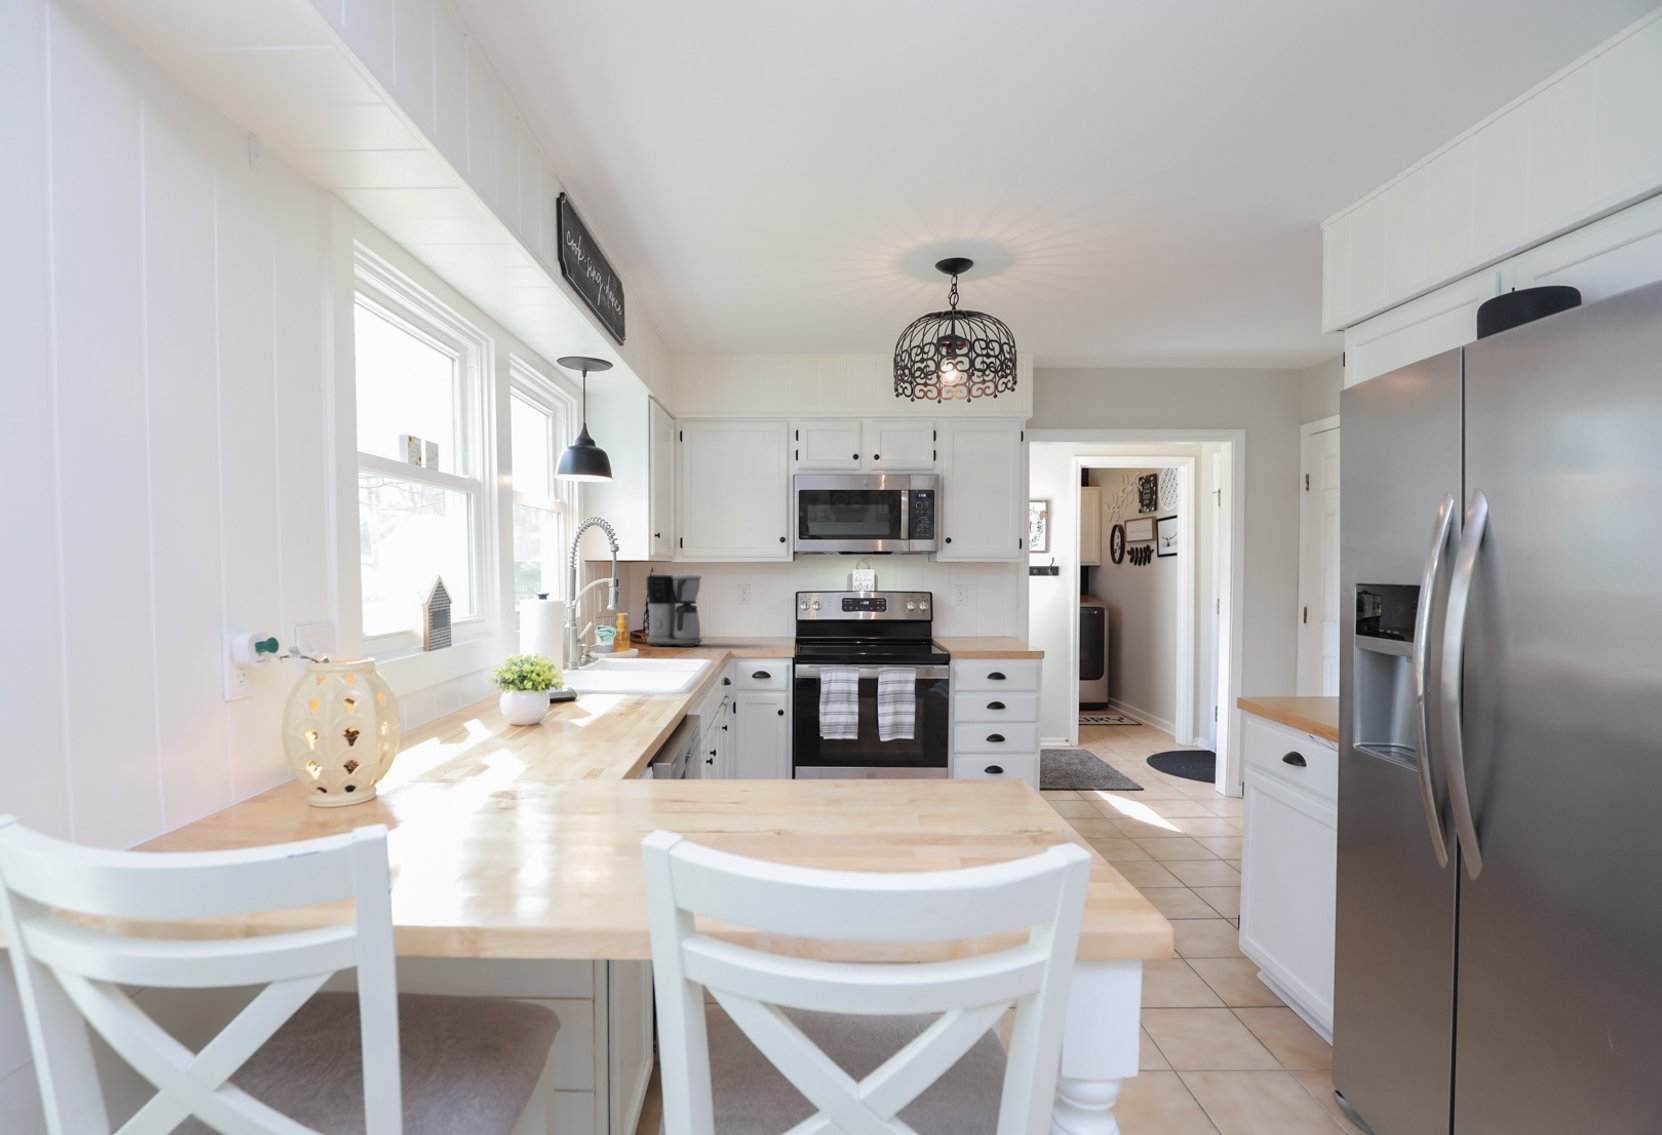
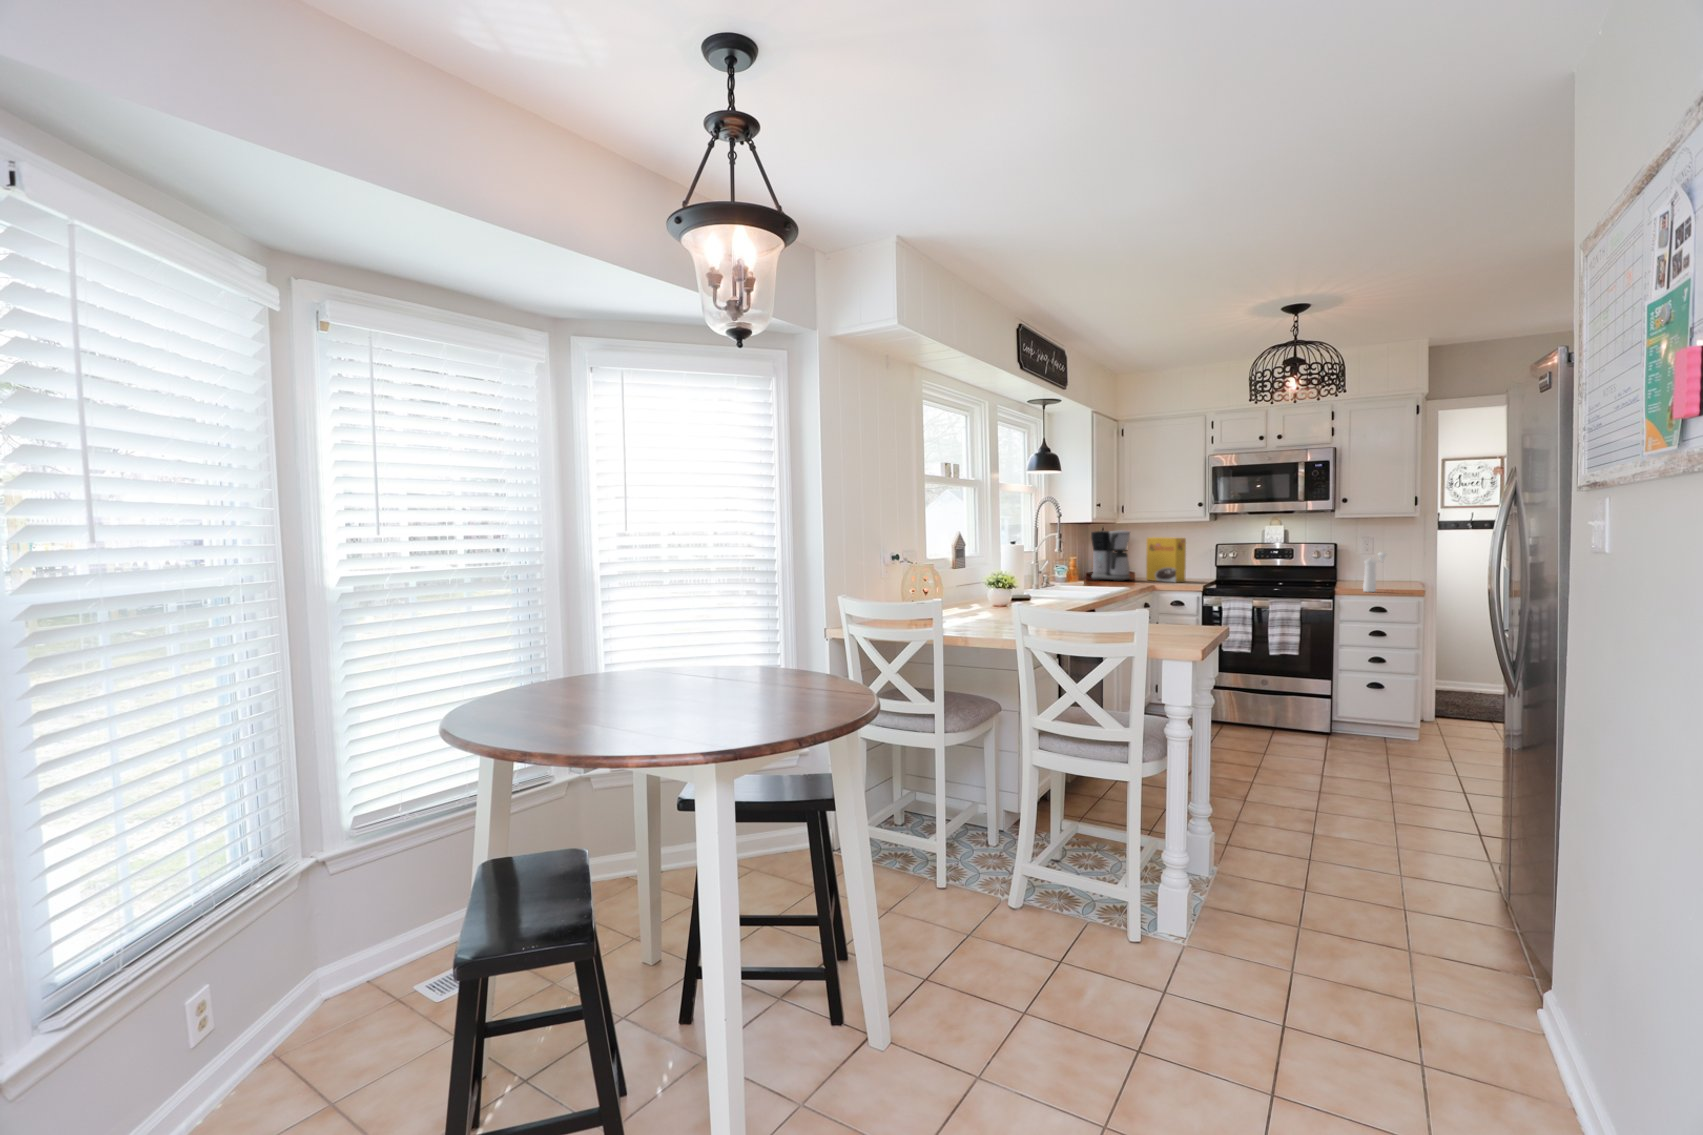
cereal box: none [720,584,772,646] -> present [1146,537,1186,583]
pepper mill: none [972,604,990,651] -> present [1363,552,1387,592]

